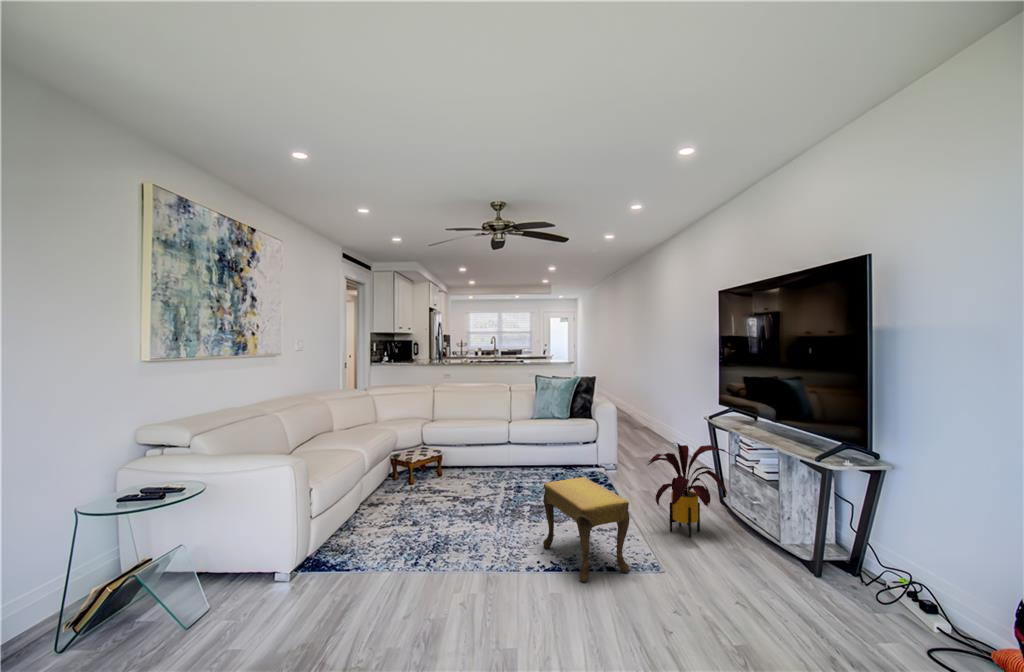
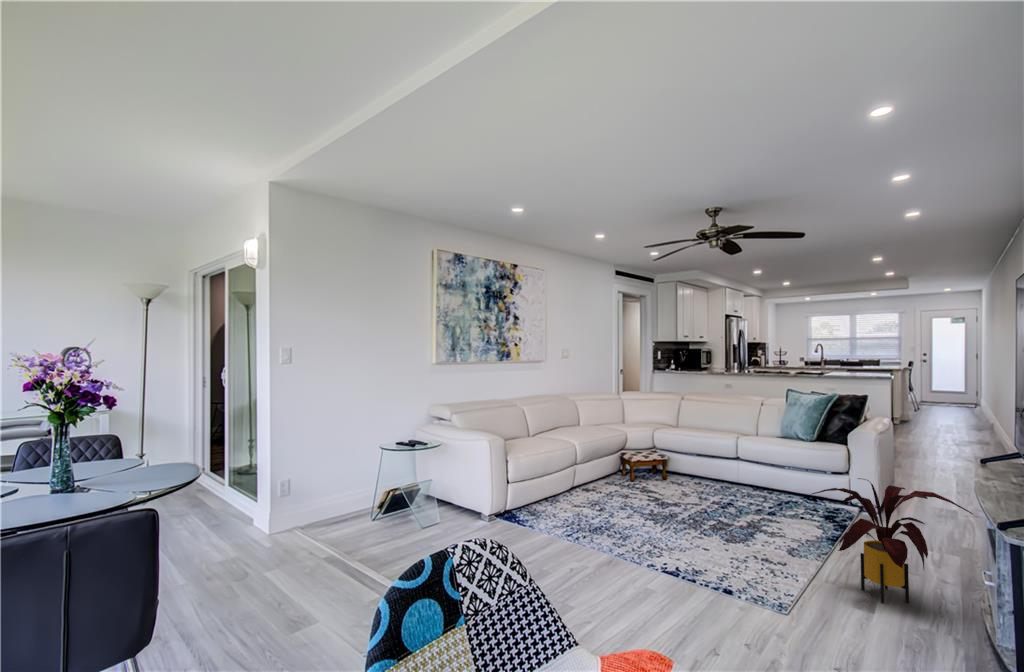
footstool: present [543,477,630,582] -> none [682,492,748,603]

